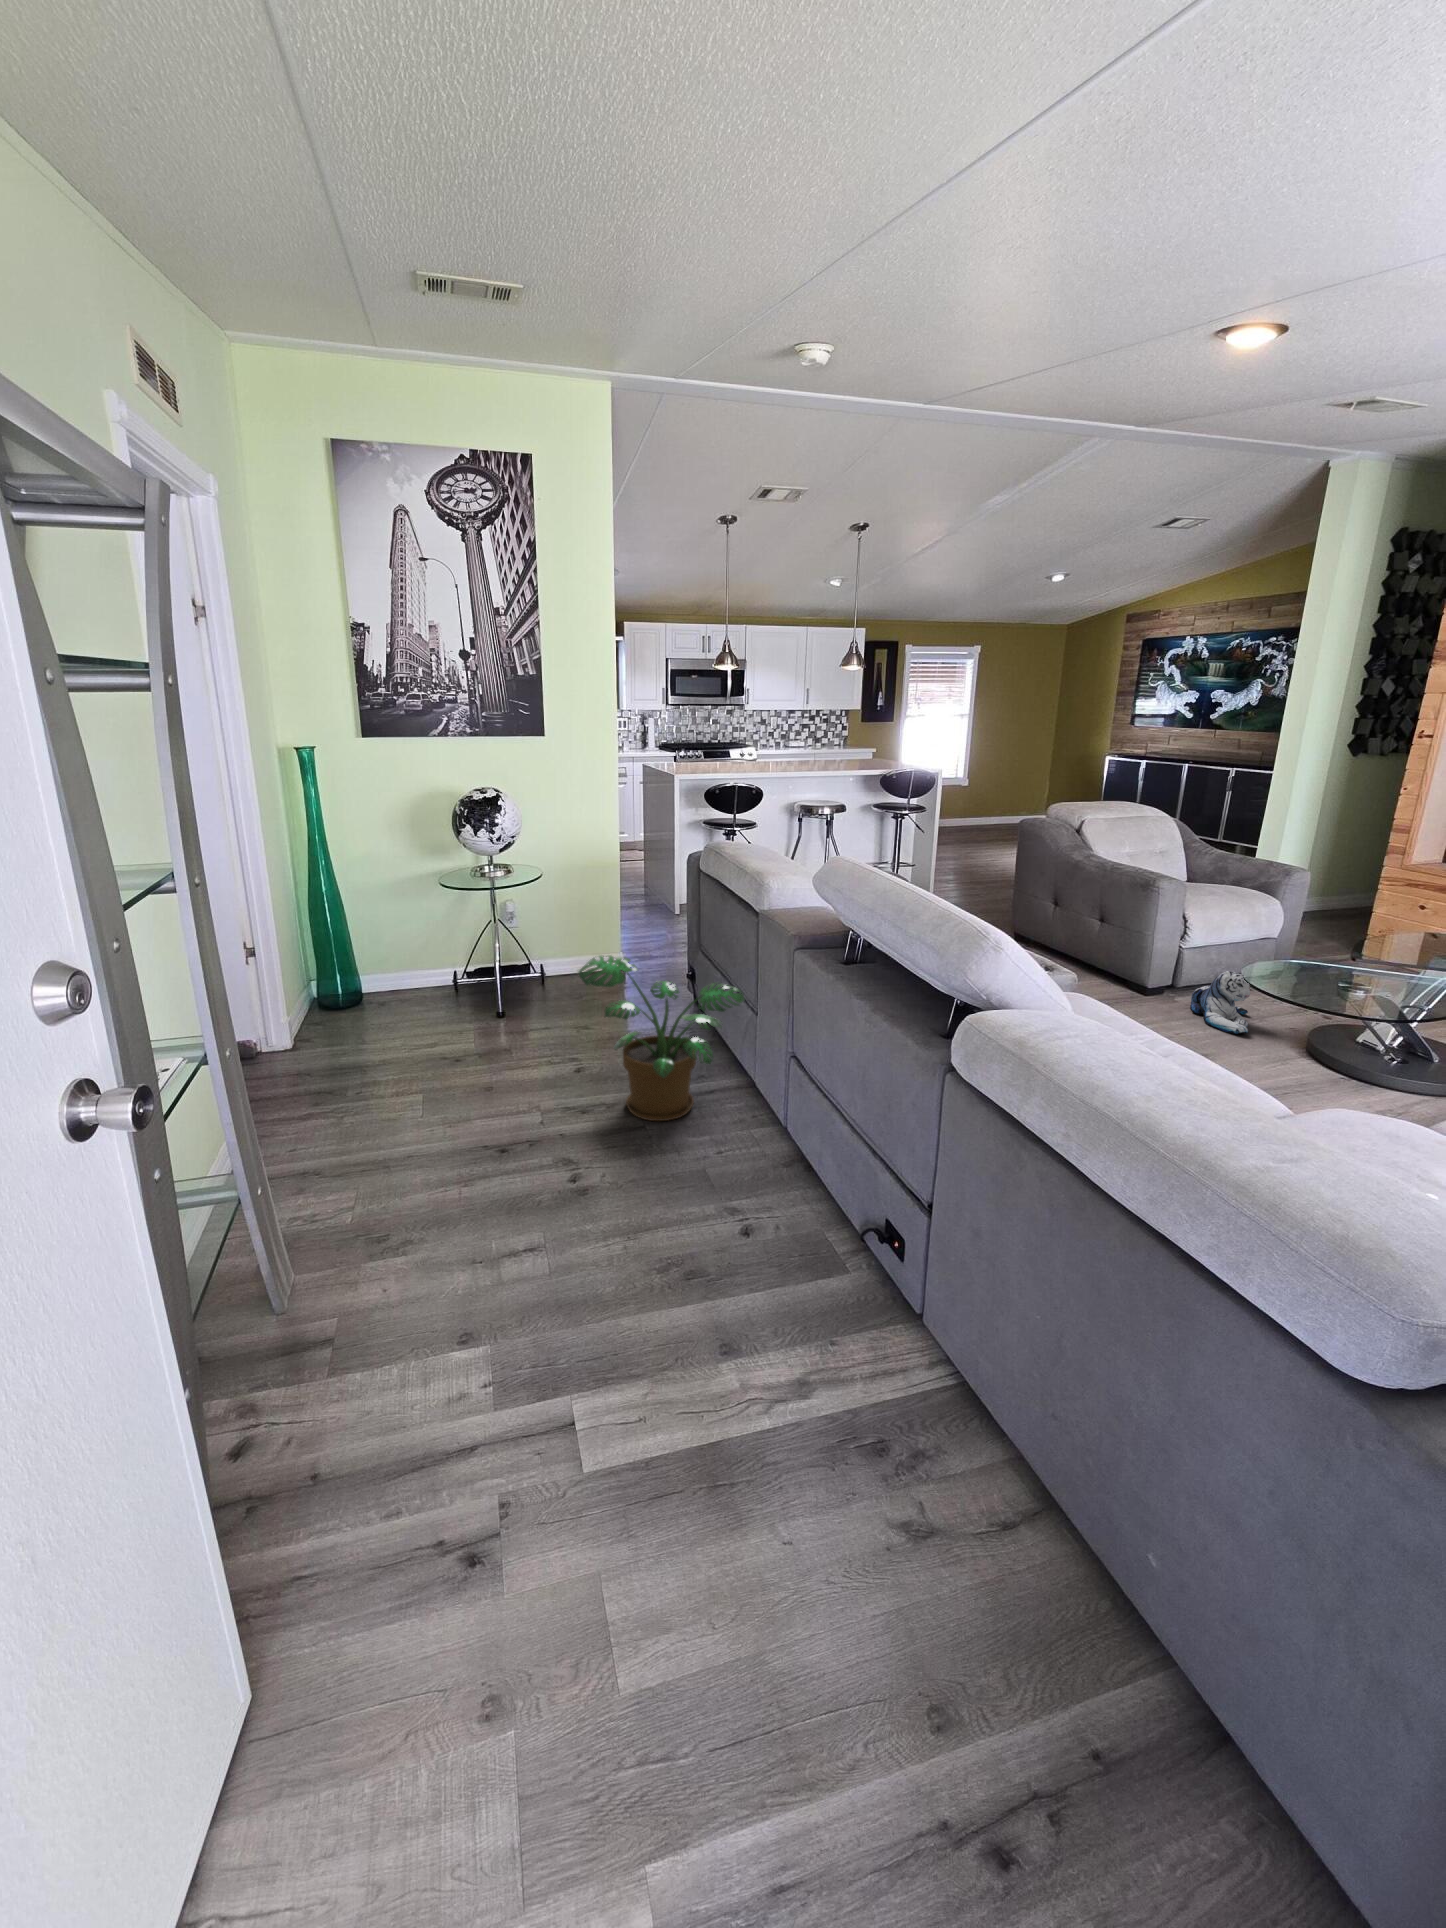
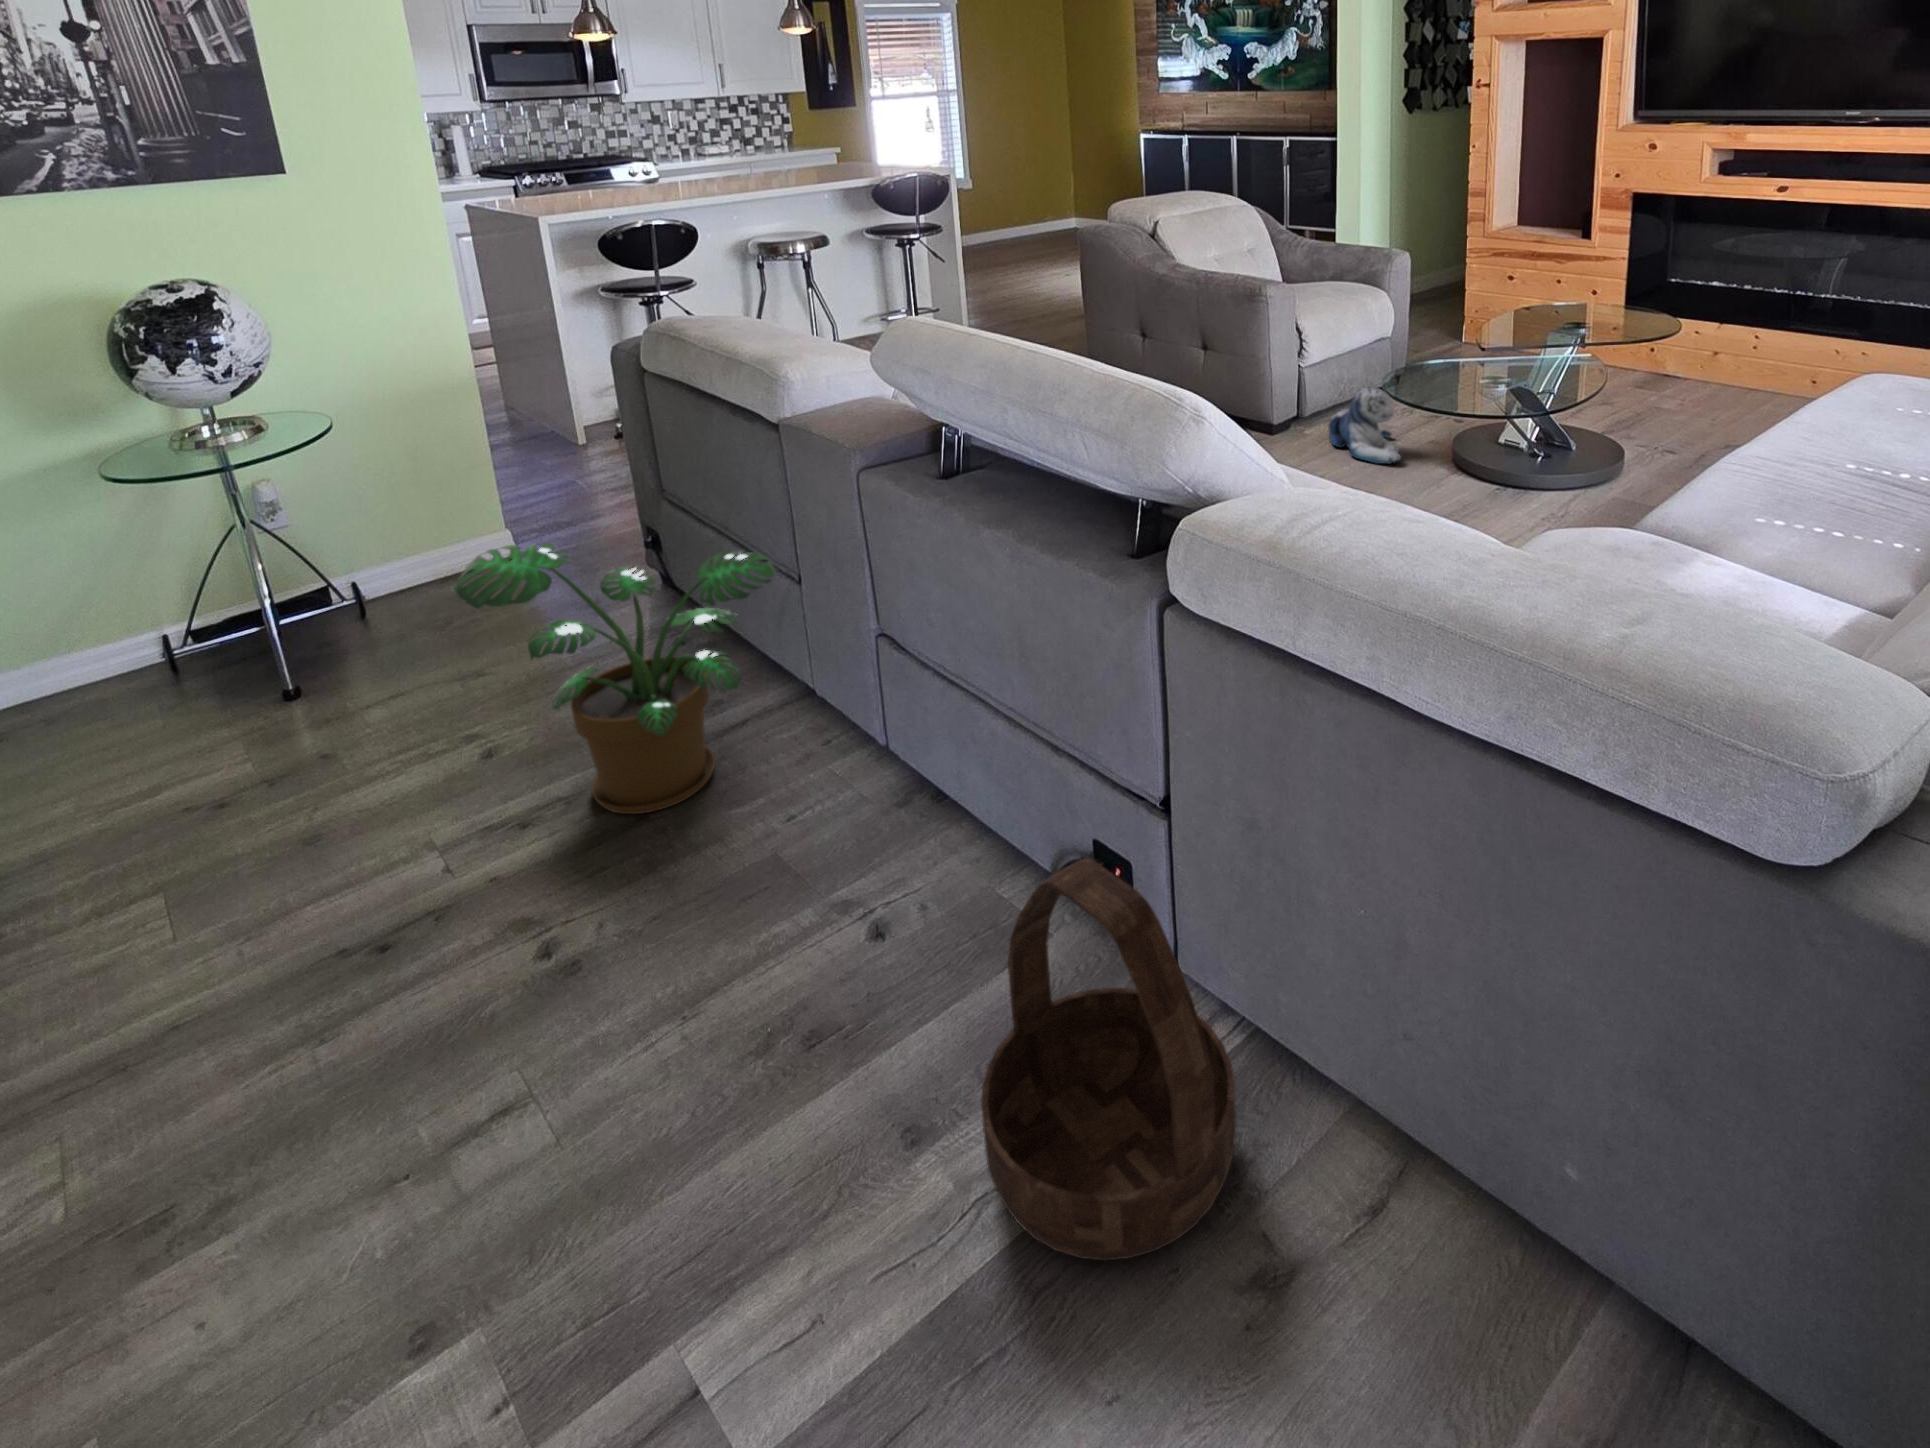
basket: none [765,1197,927,1441] -> present [981,858,1236,1260]

